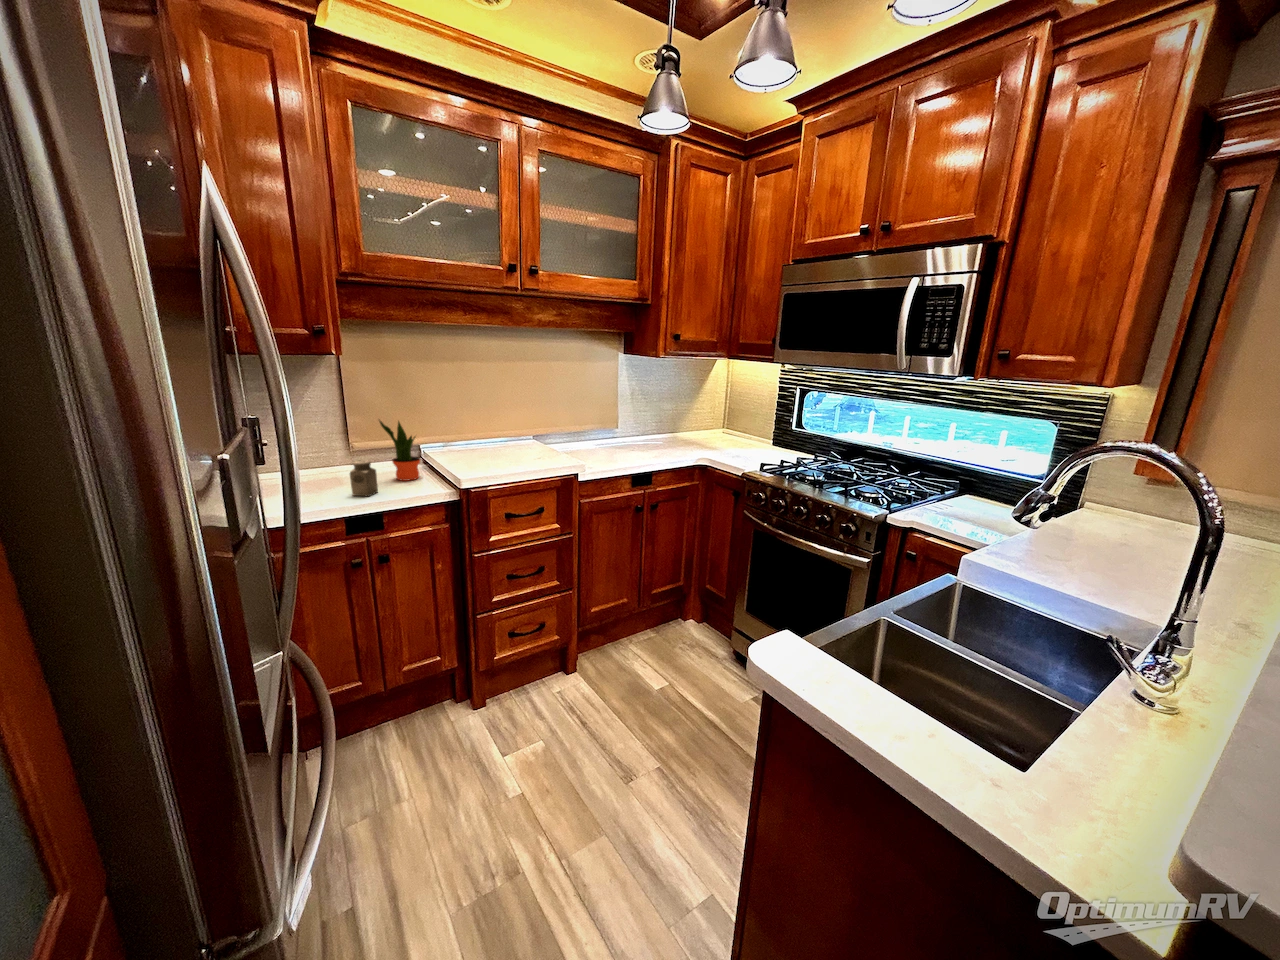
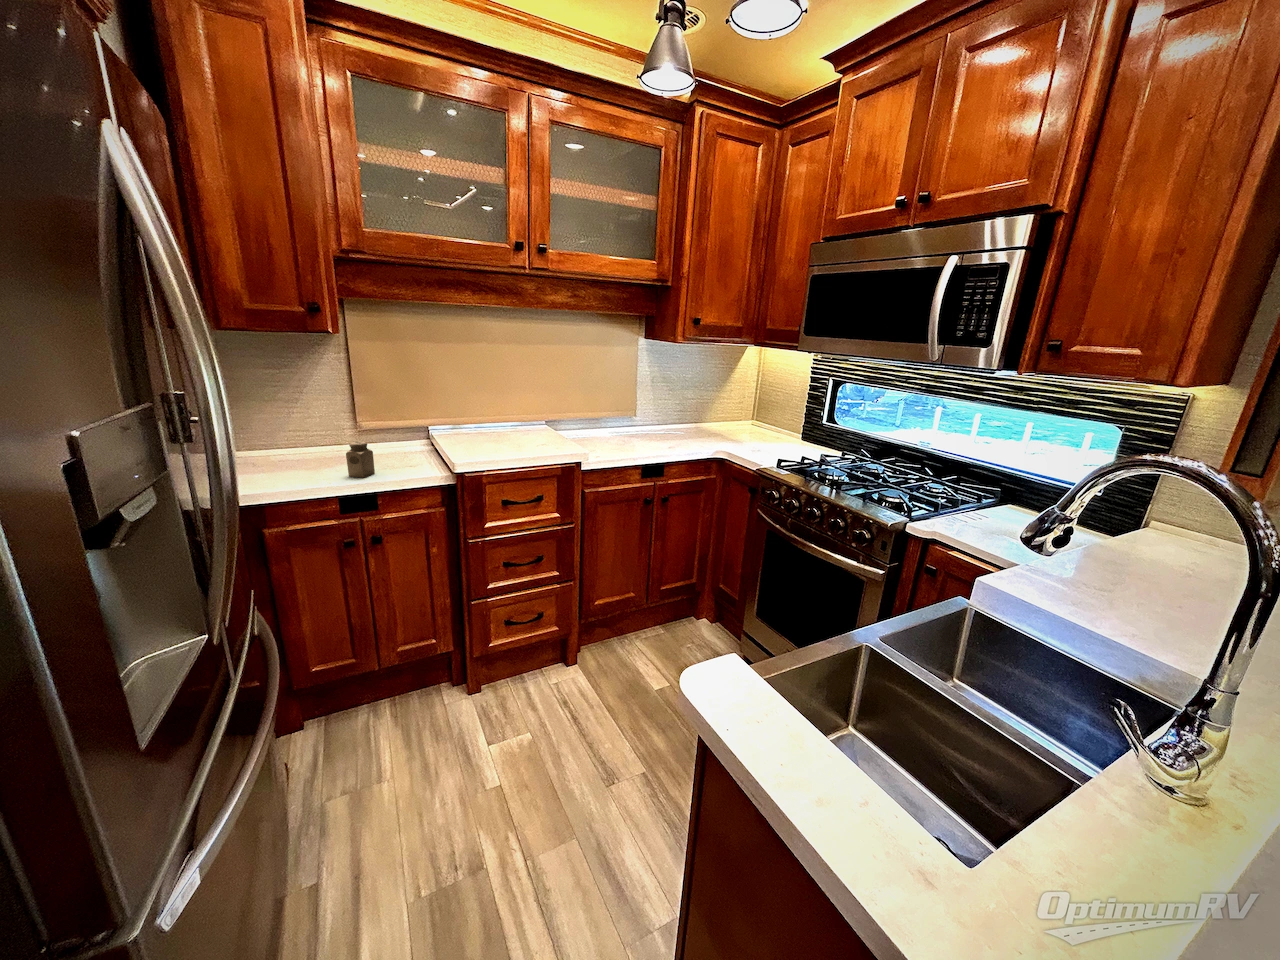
potted plant: present [379,421,420,481] -> none [378,399,422,463]

